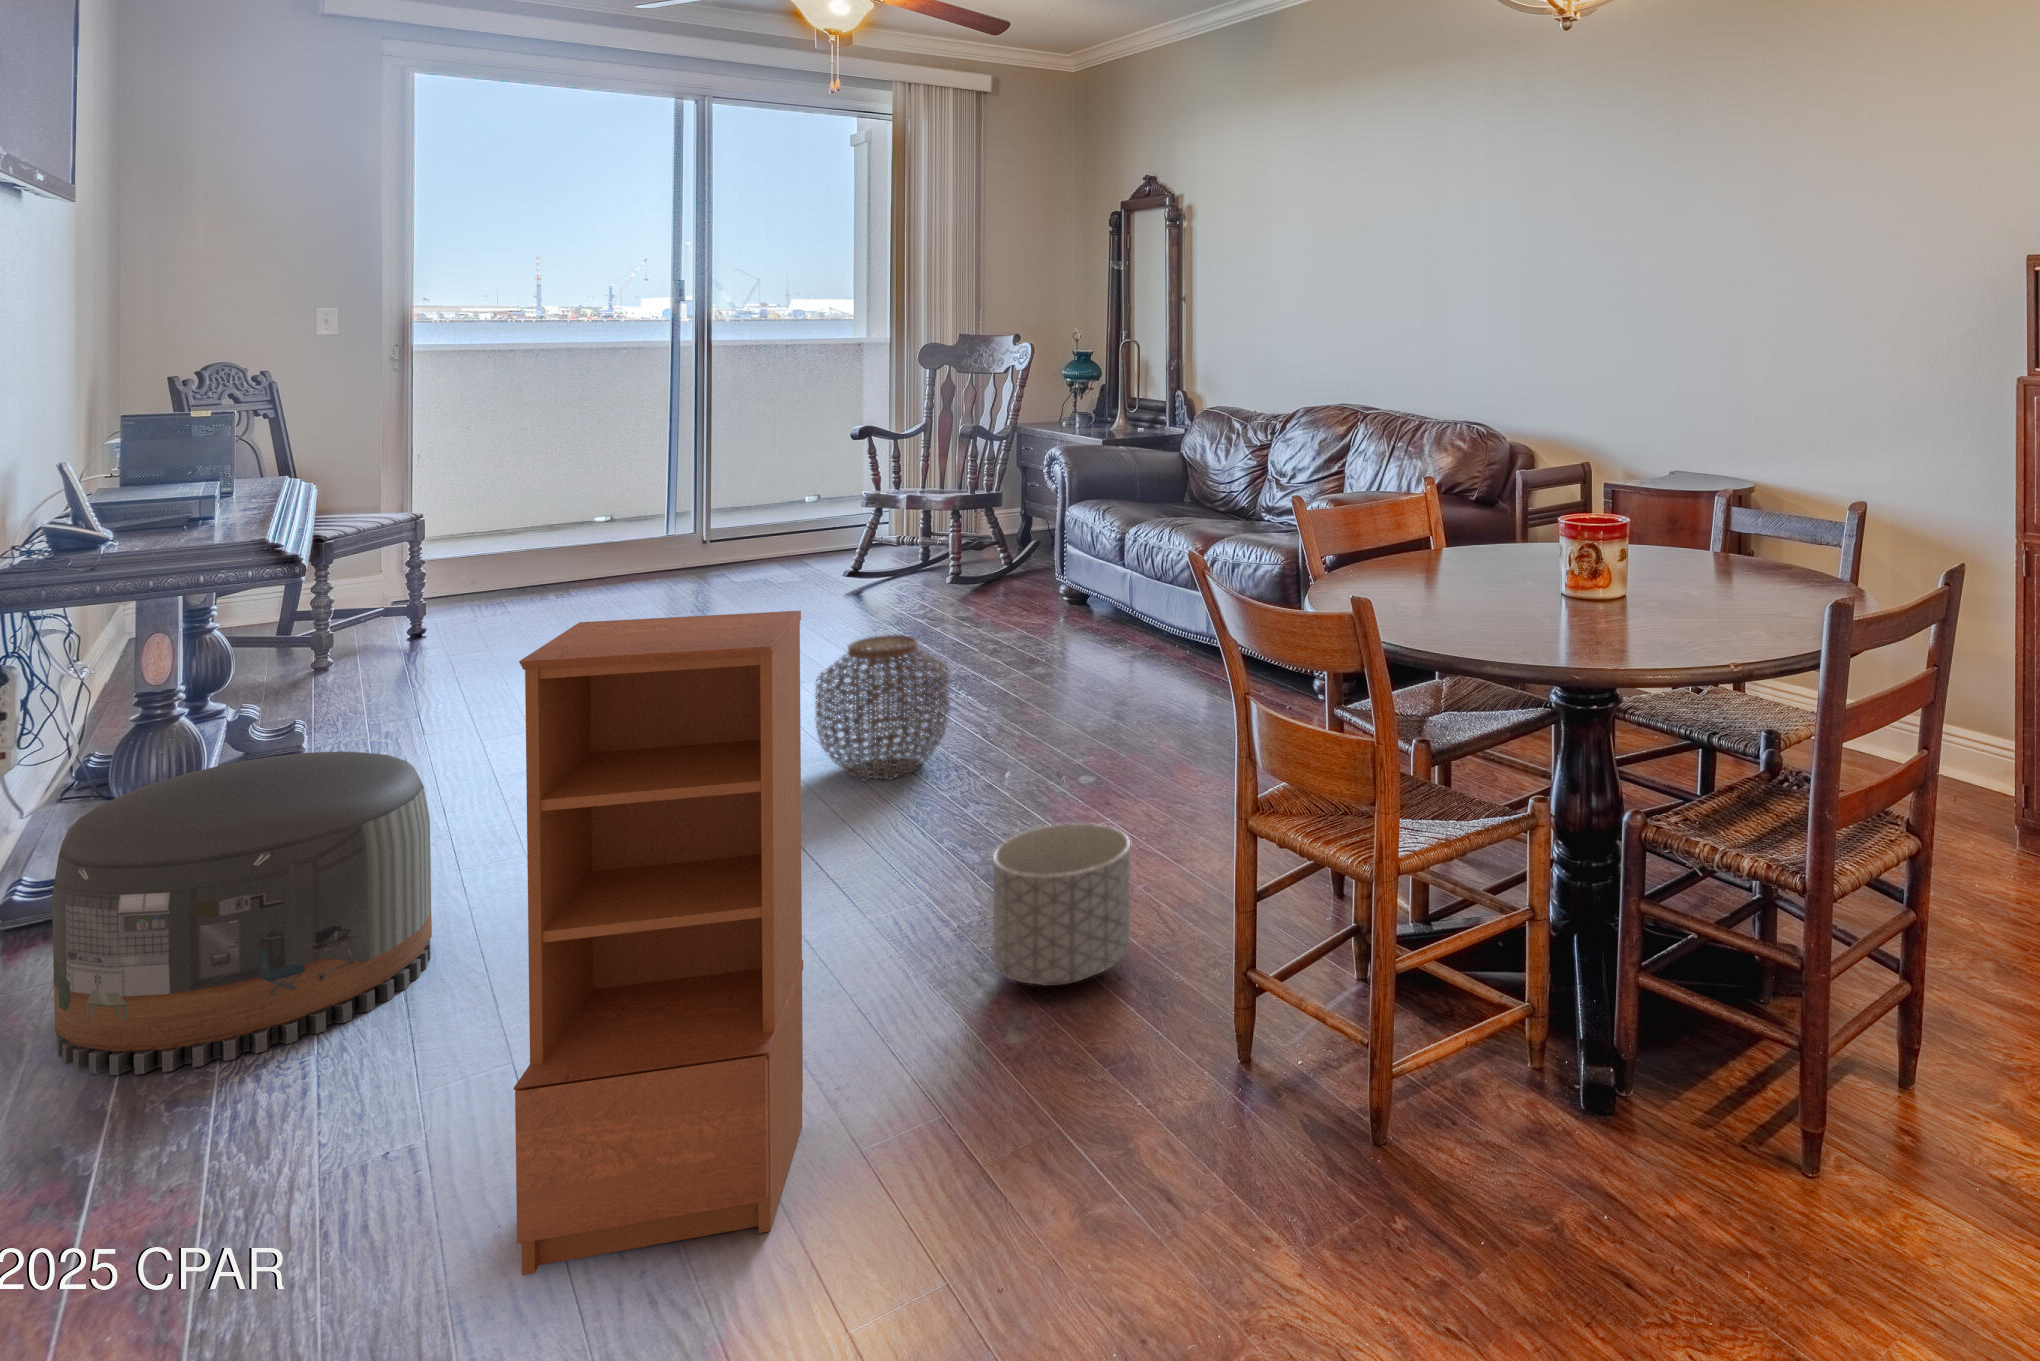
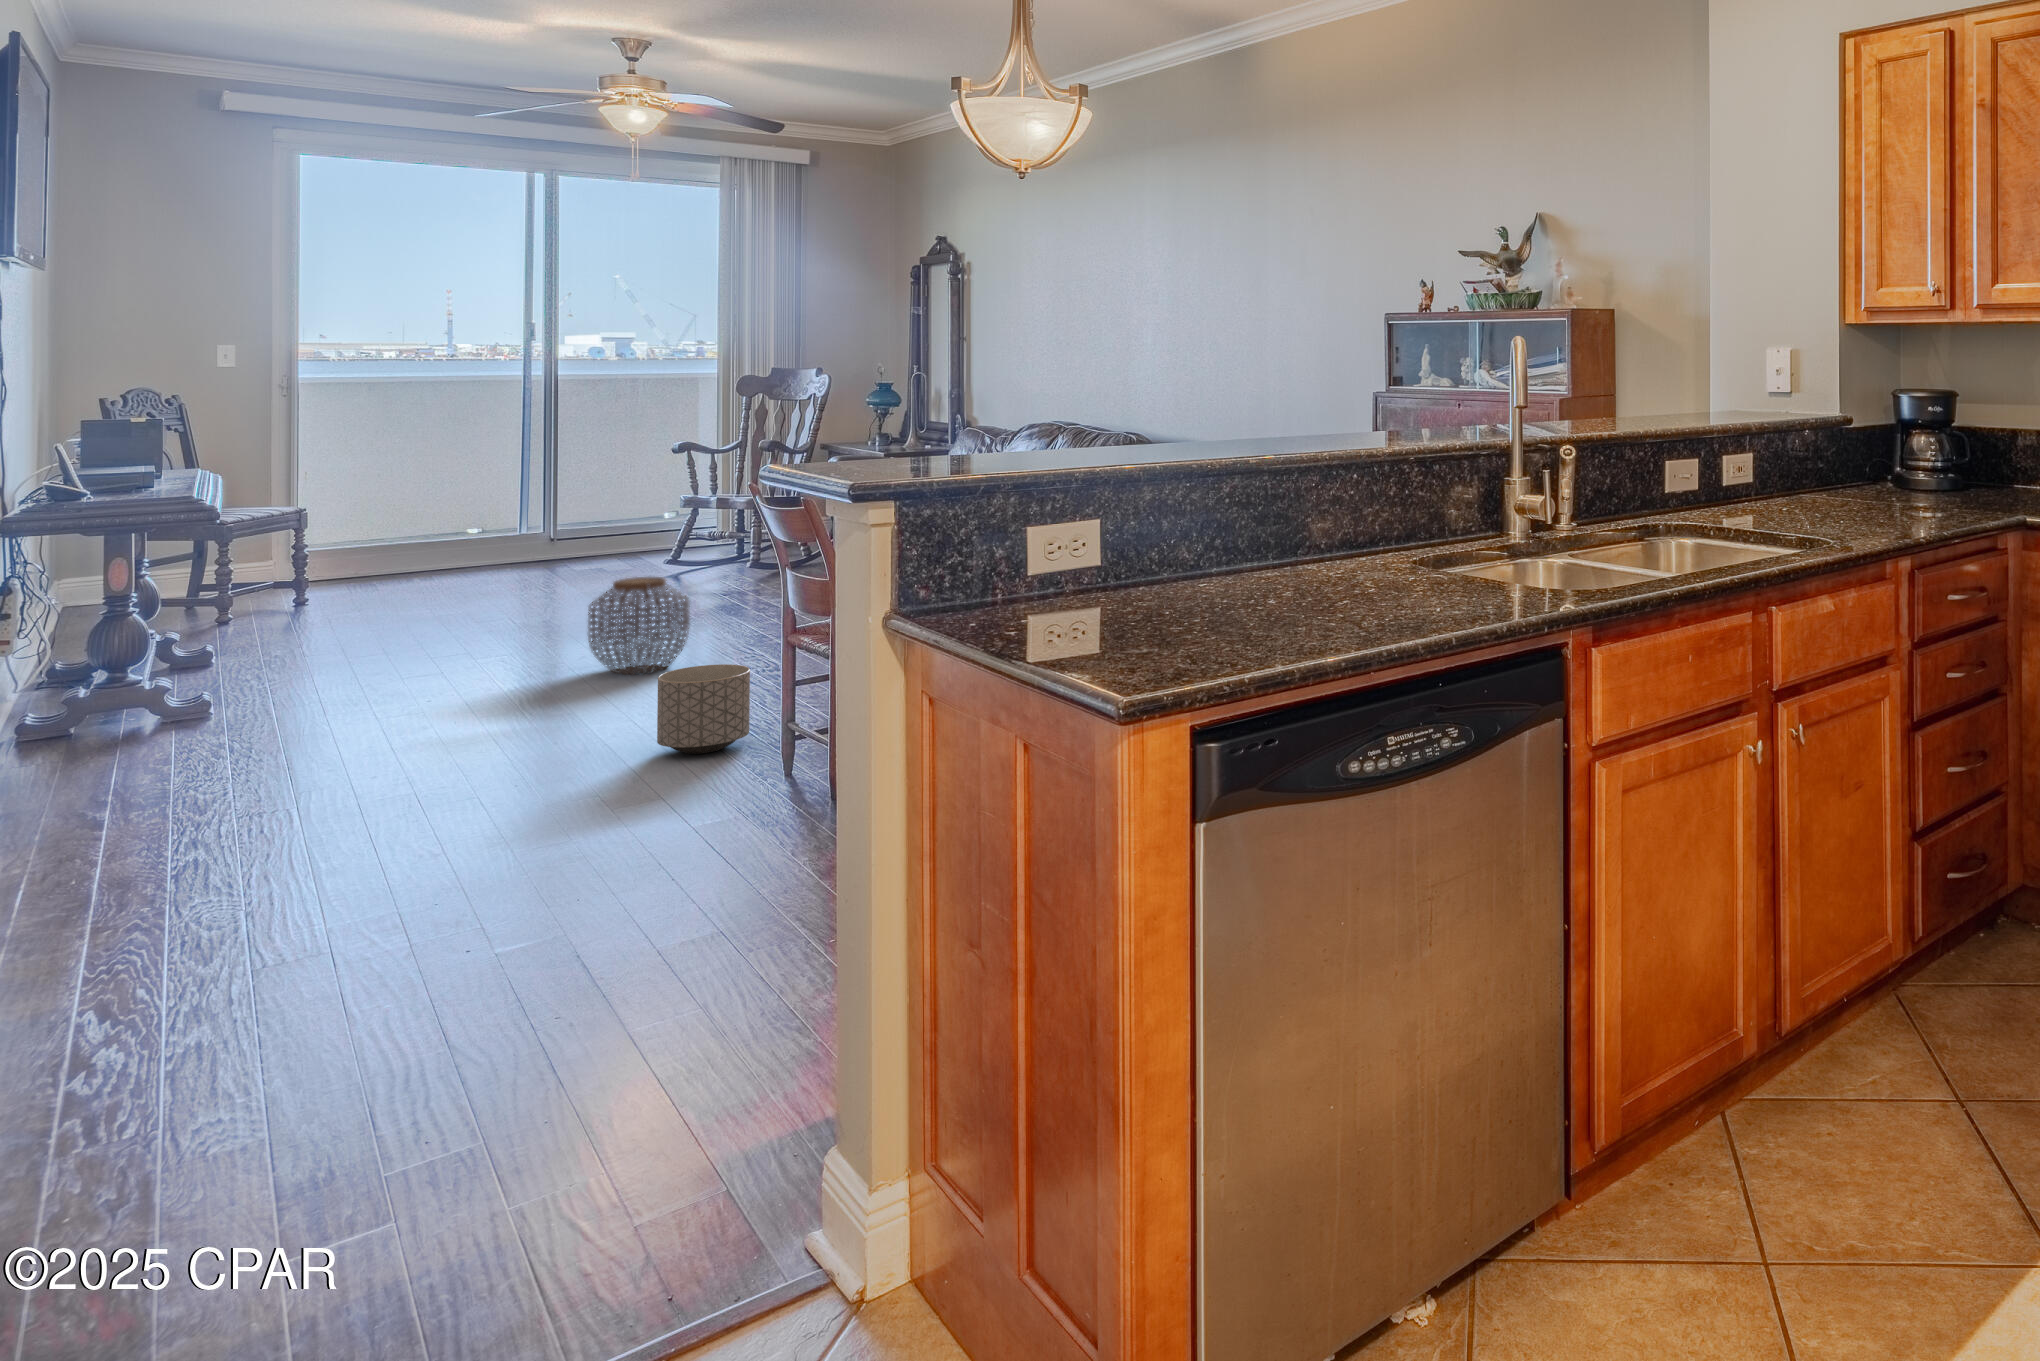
bookcase: present [513,611,803,1275] -> none [347,511,521,839]
pouf: present [52,752,432,1075] -> none [75,621,306,787]

